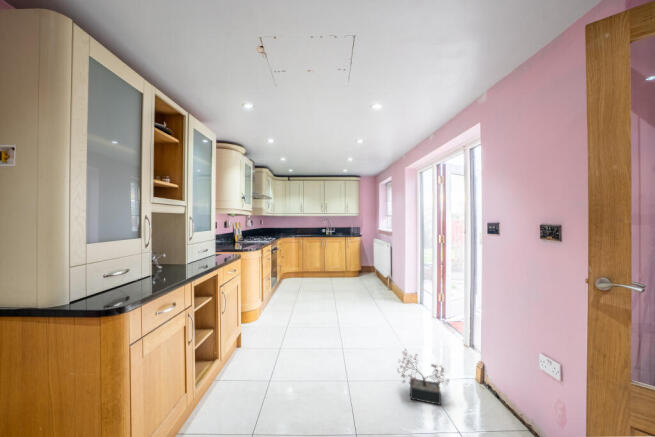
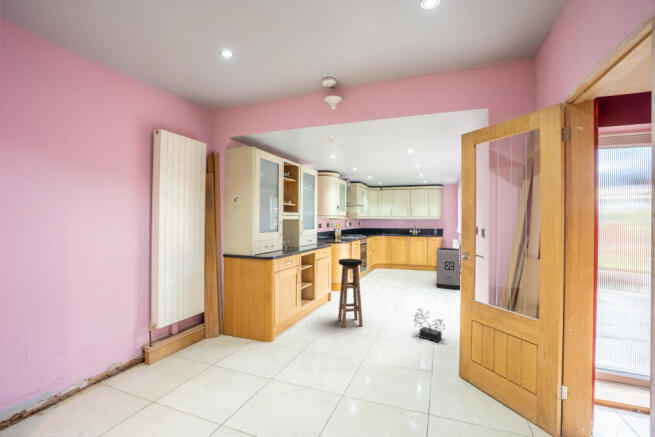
trash can: none [365,250,396,299] -> present [436,248,460,290]
bar stool: none [269,281,317,413] -> present [338,259,363,328]

